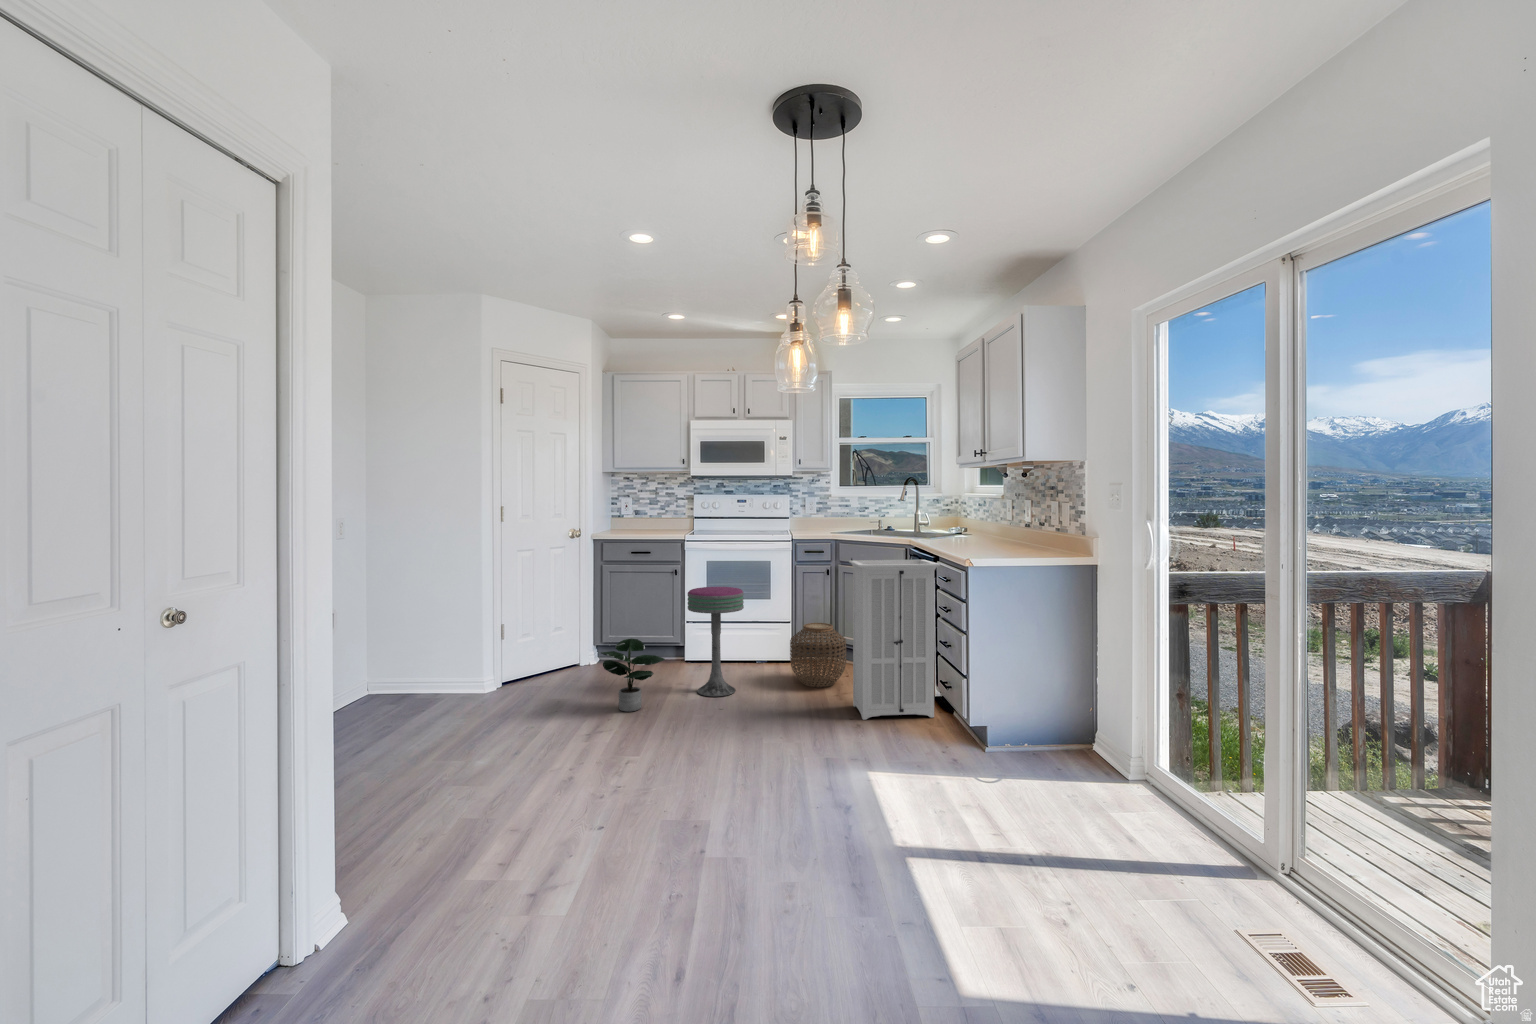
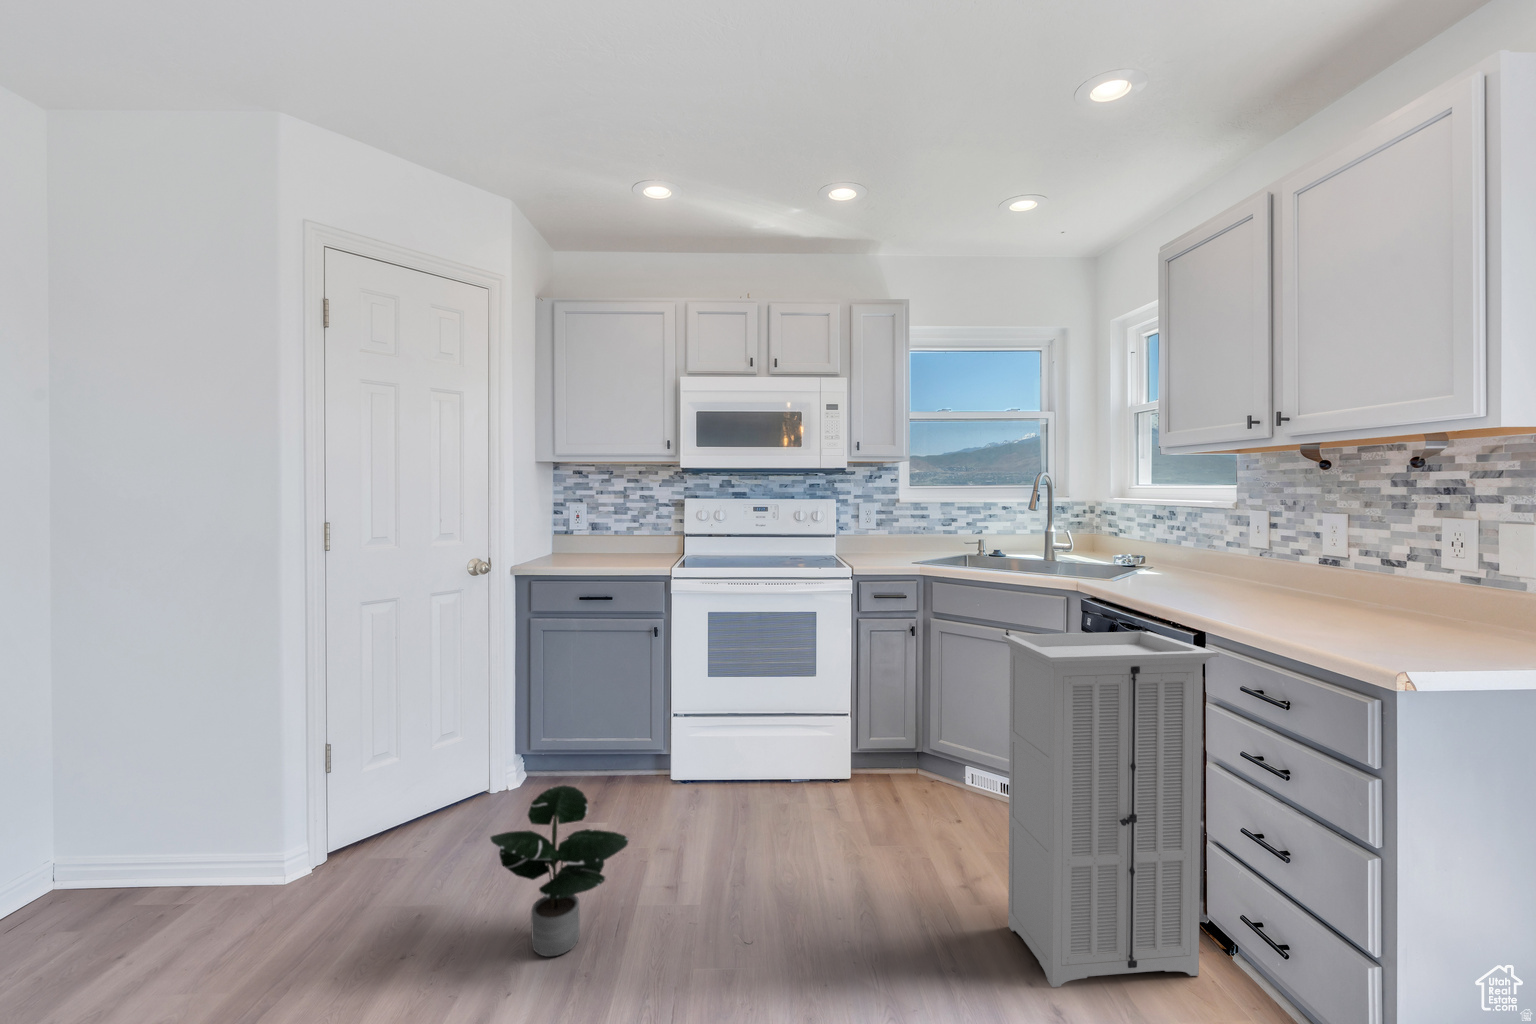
bar stool: present [688,587,744,697] -> none [675,670,781,894]
woven basket: present [790,623,846,687] -> none [862,731,967,858]

